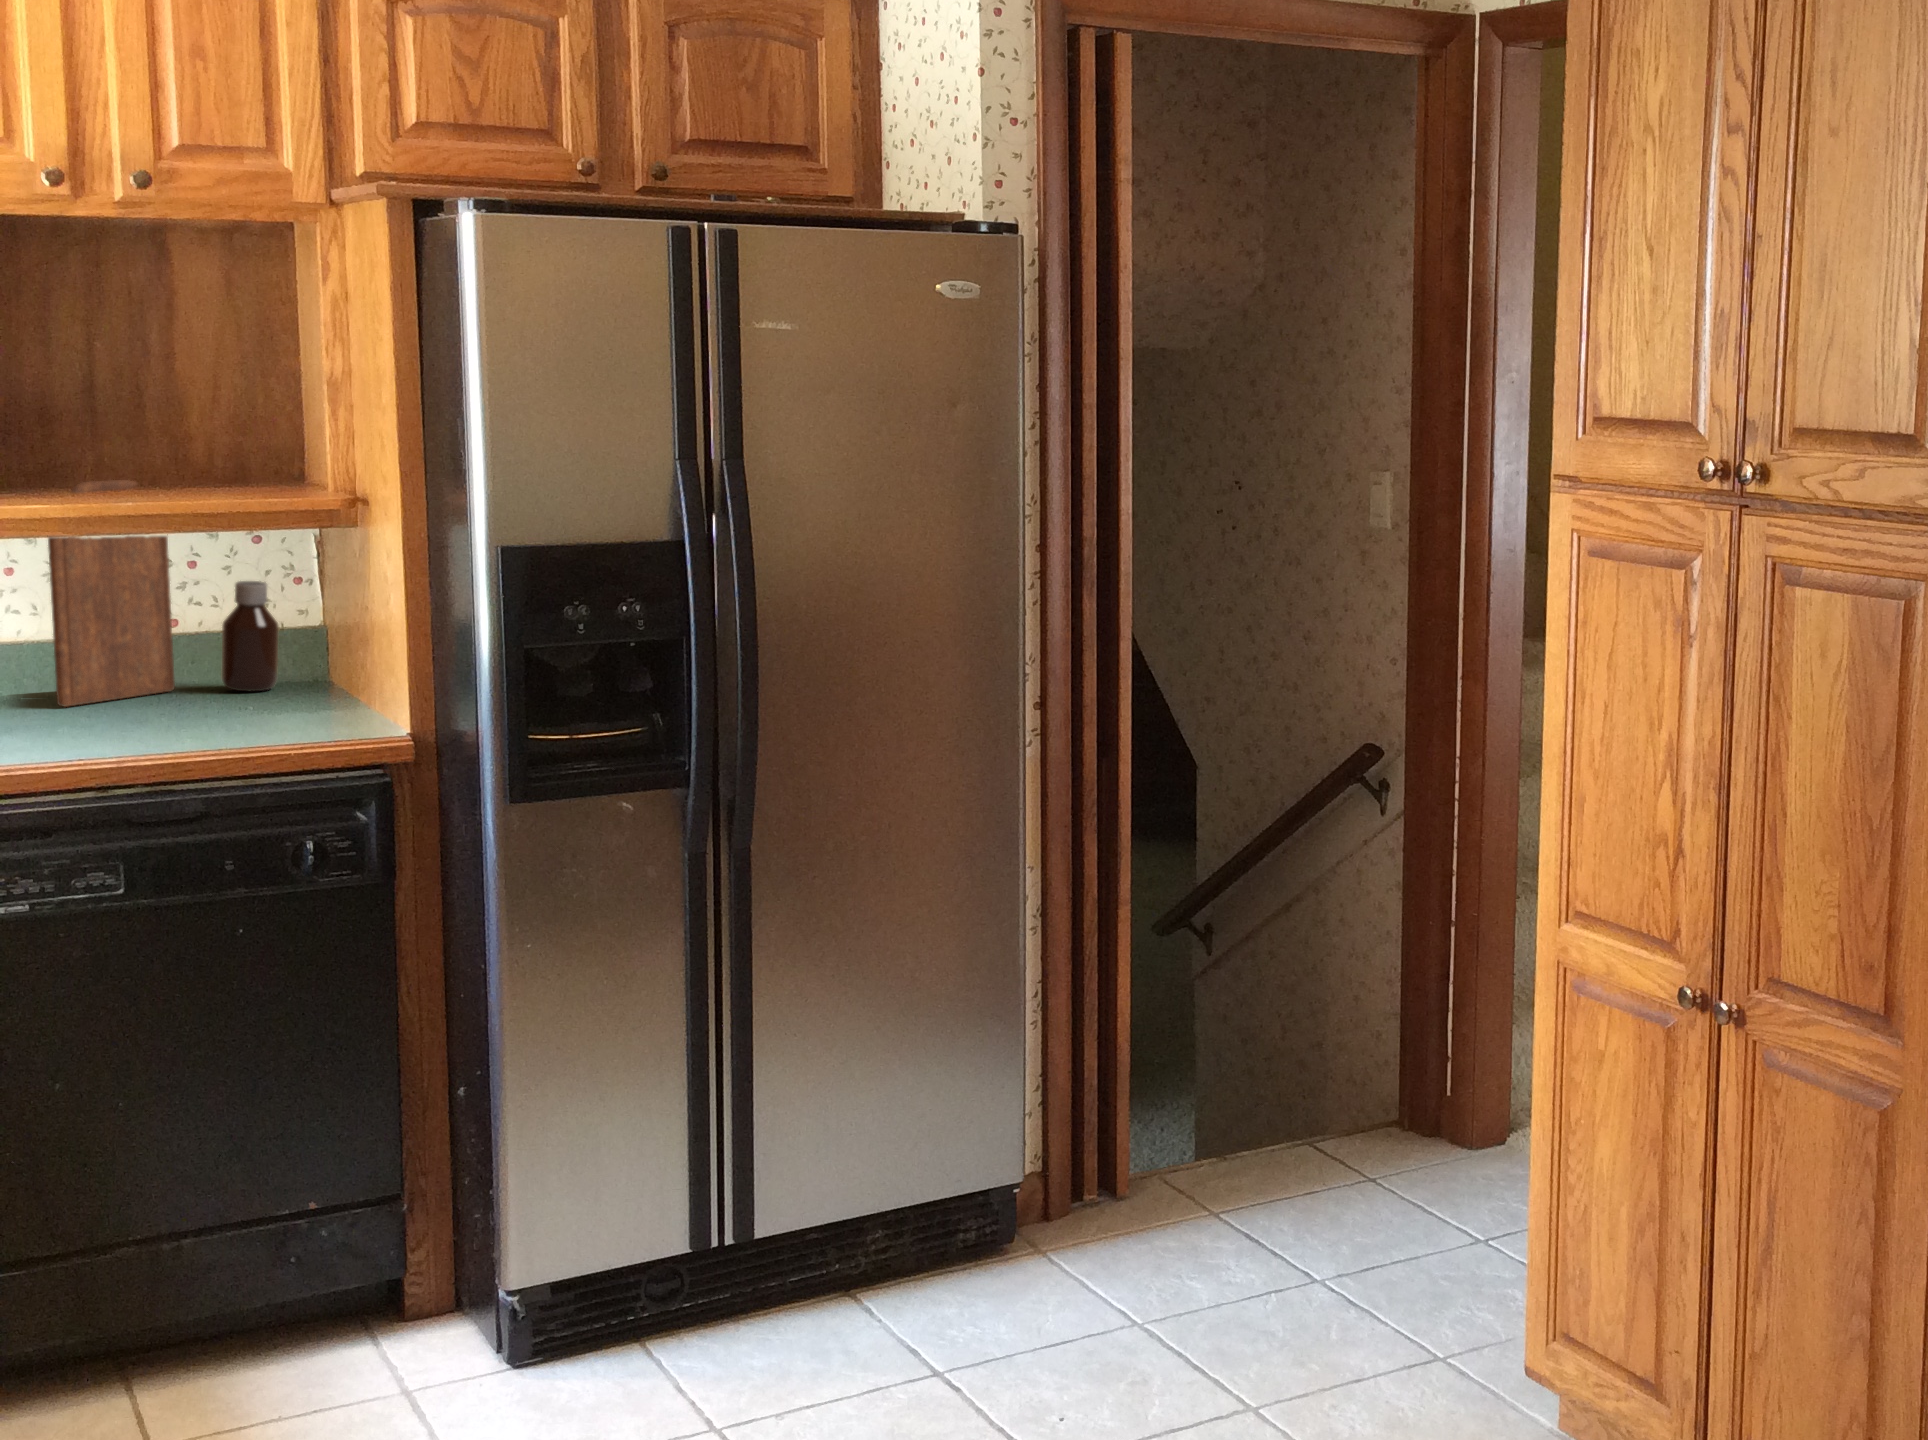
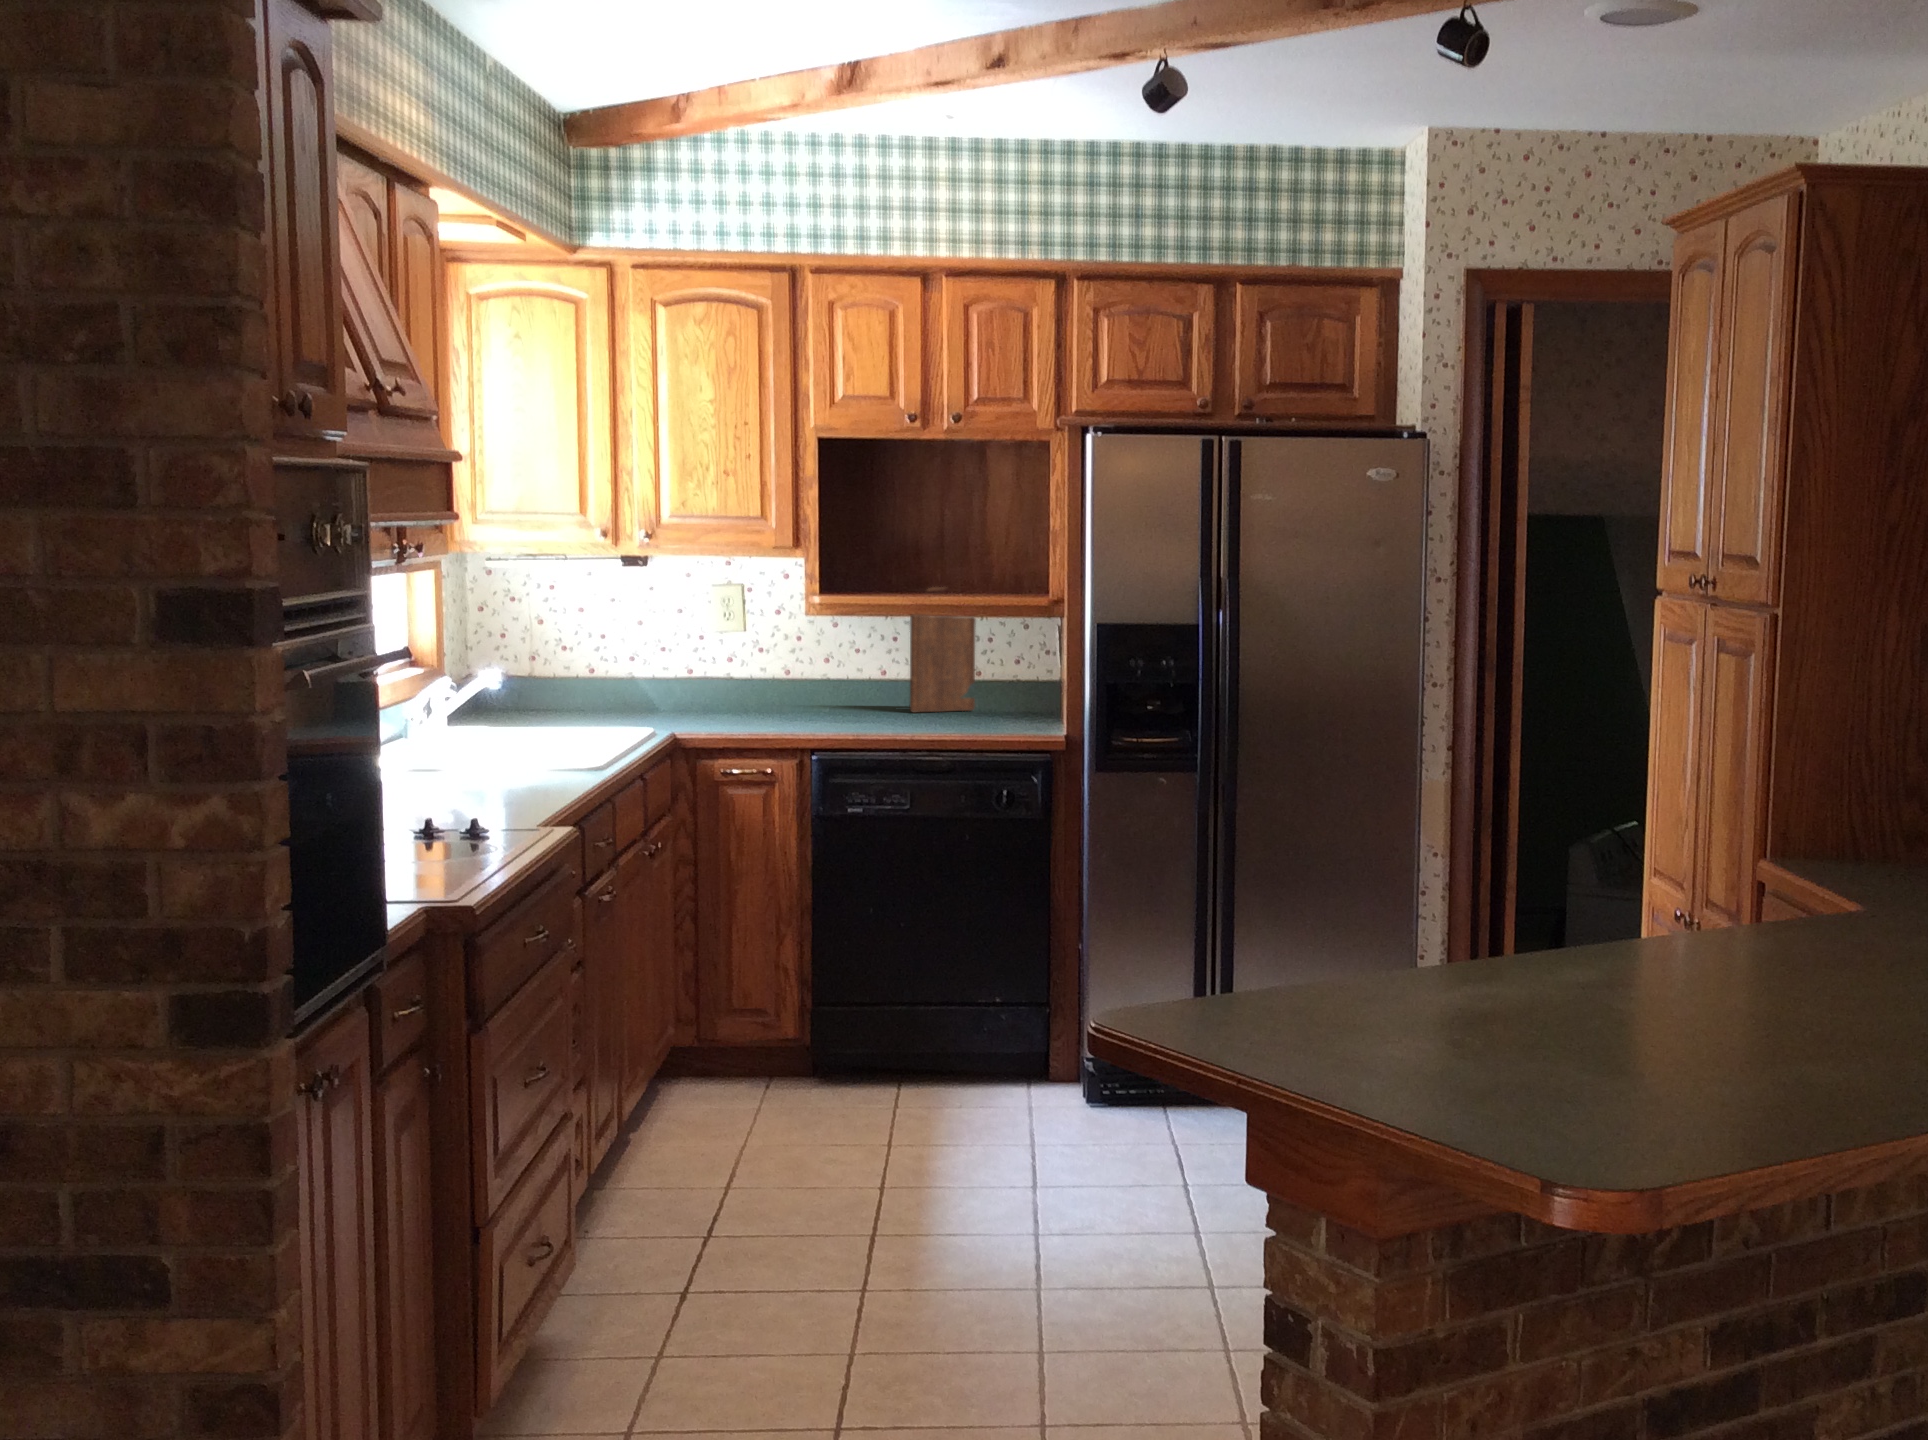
bottle: present [222,581,278,691] -> none [998,649,1029,713]

